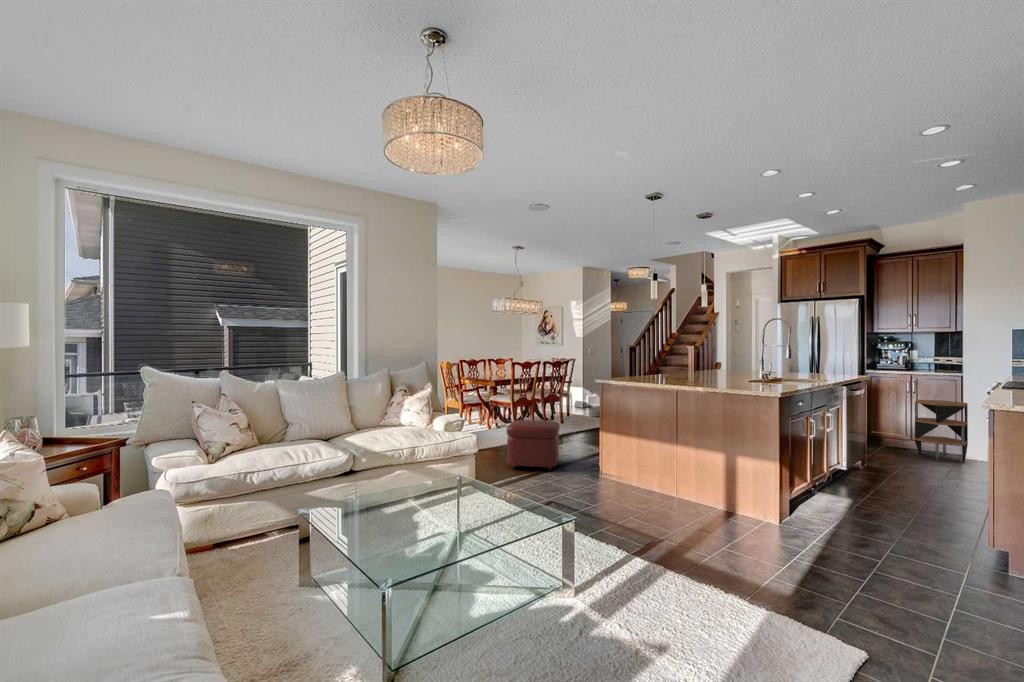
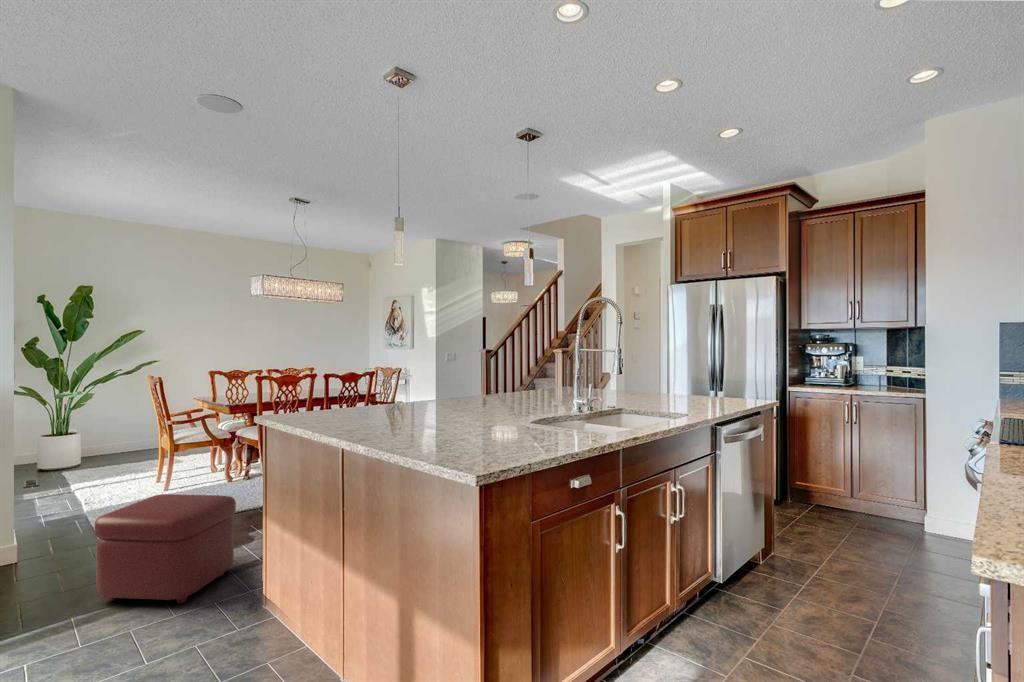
side table: present [915,400,968,463] -> none [858,435,936,543]

